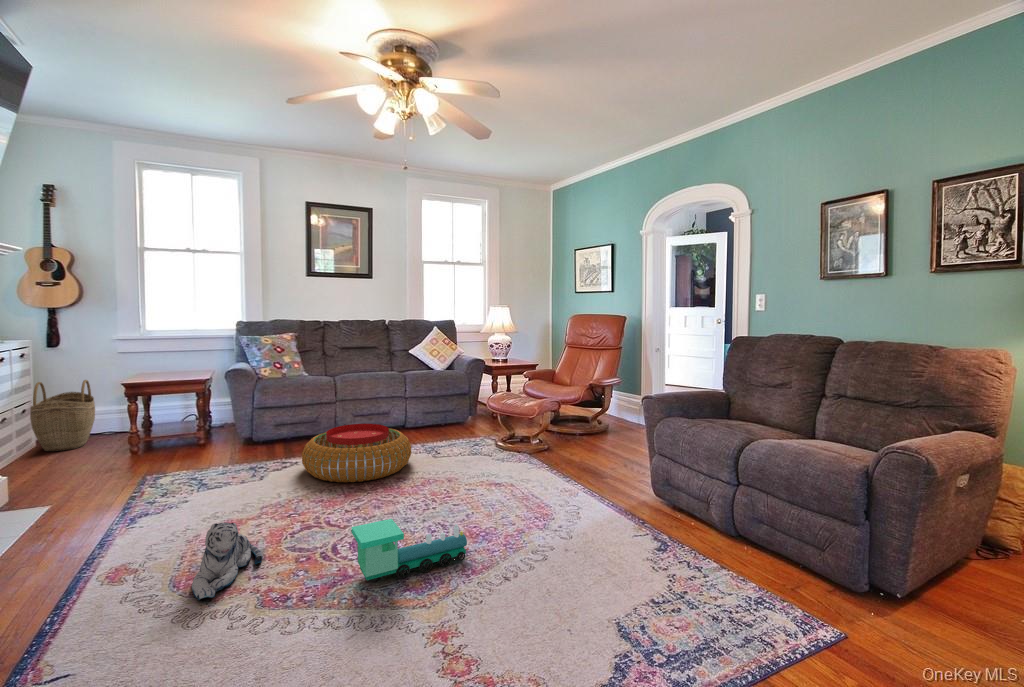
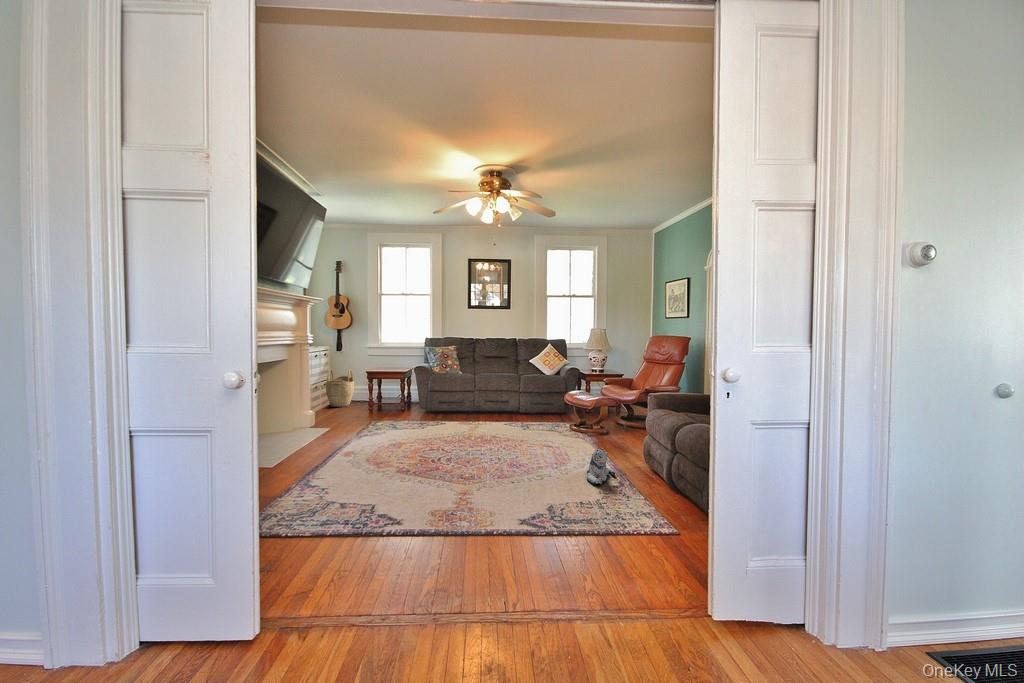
pouf: present [302,424,411,482] -> none [444,403,508,435]
toy train: present [352,519,469,580] -> none [440,444,499,472]
plush toy: present [192,523,263,600] -> present [587,449,615,484]

